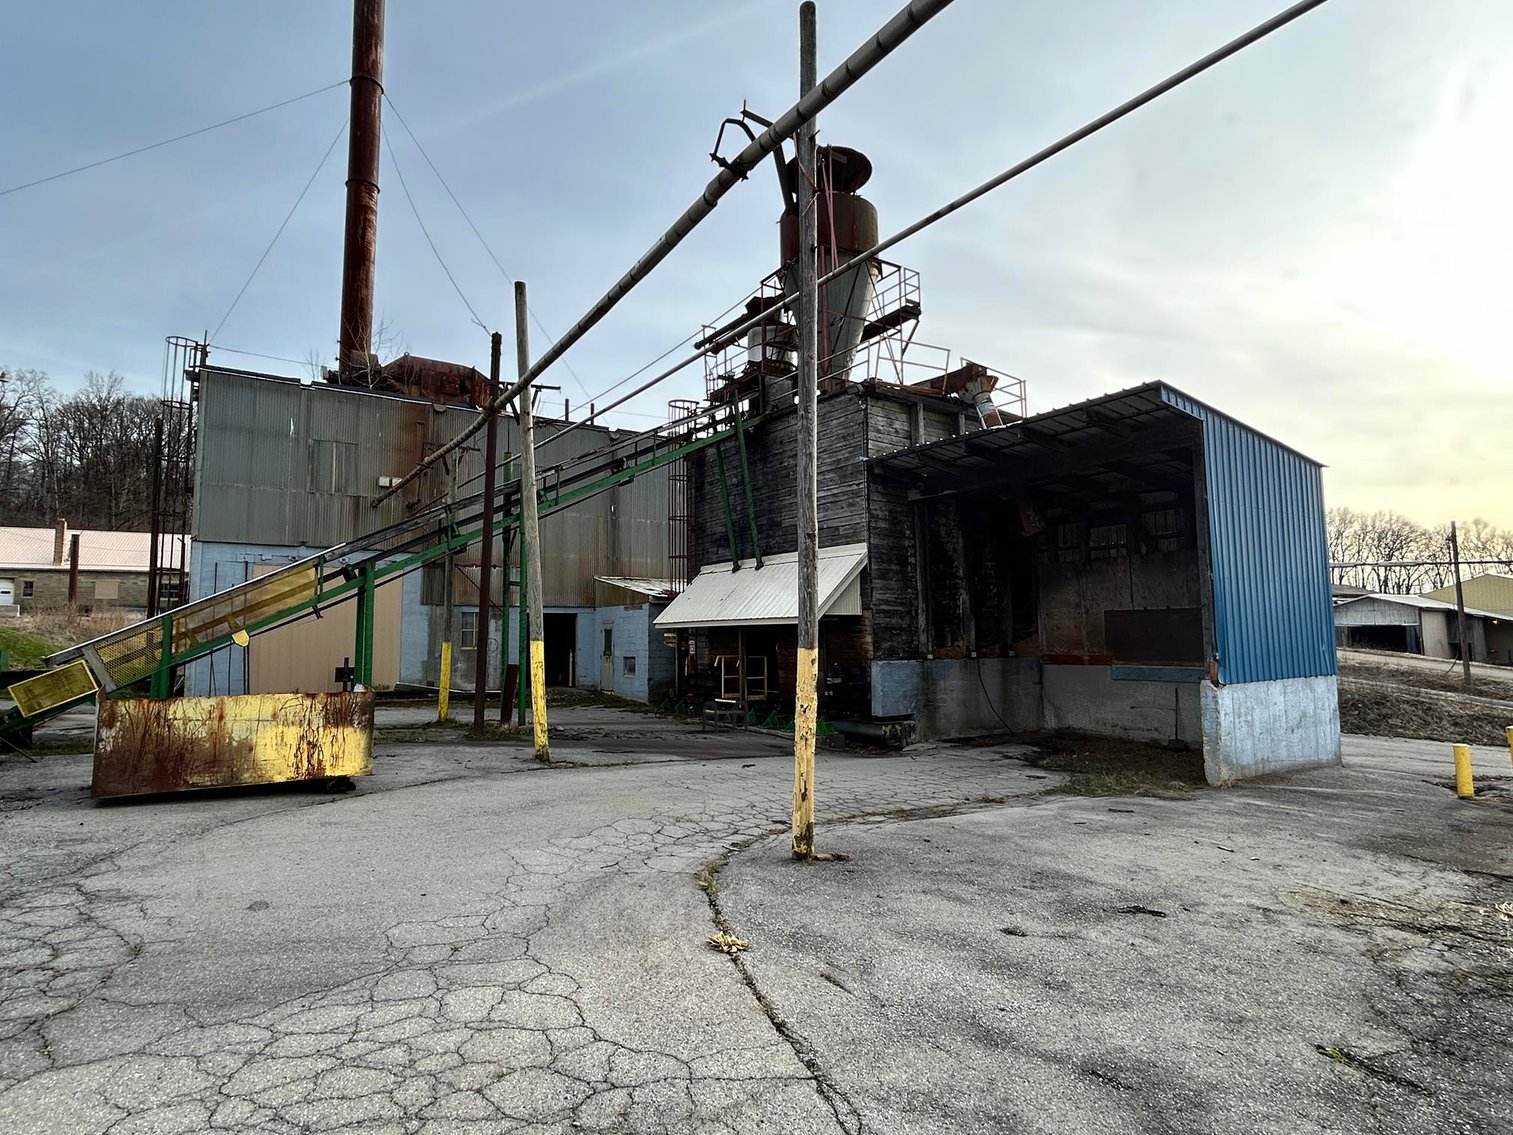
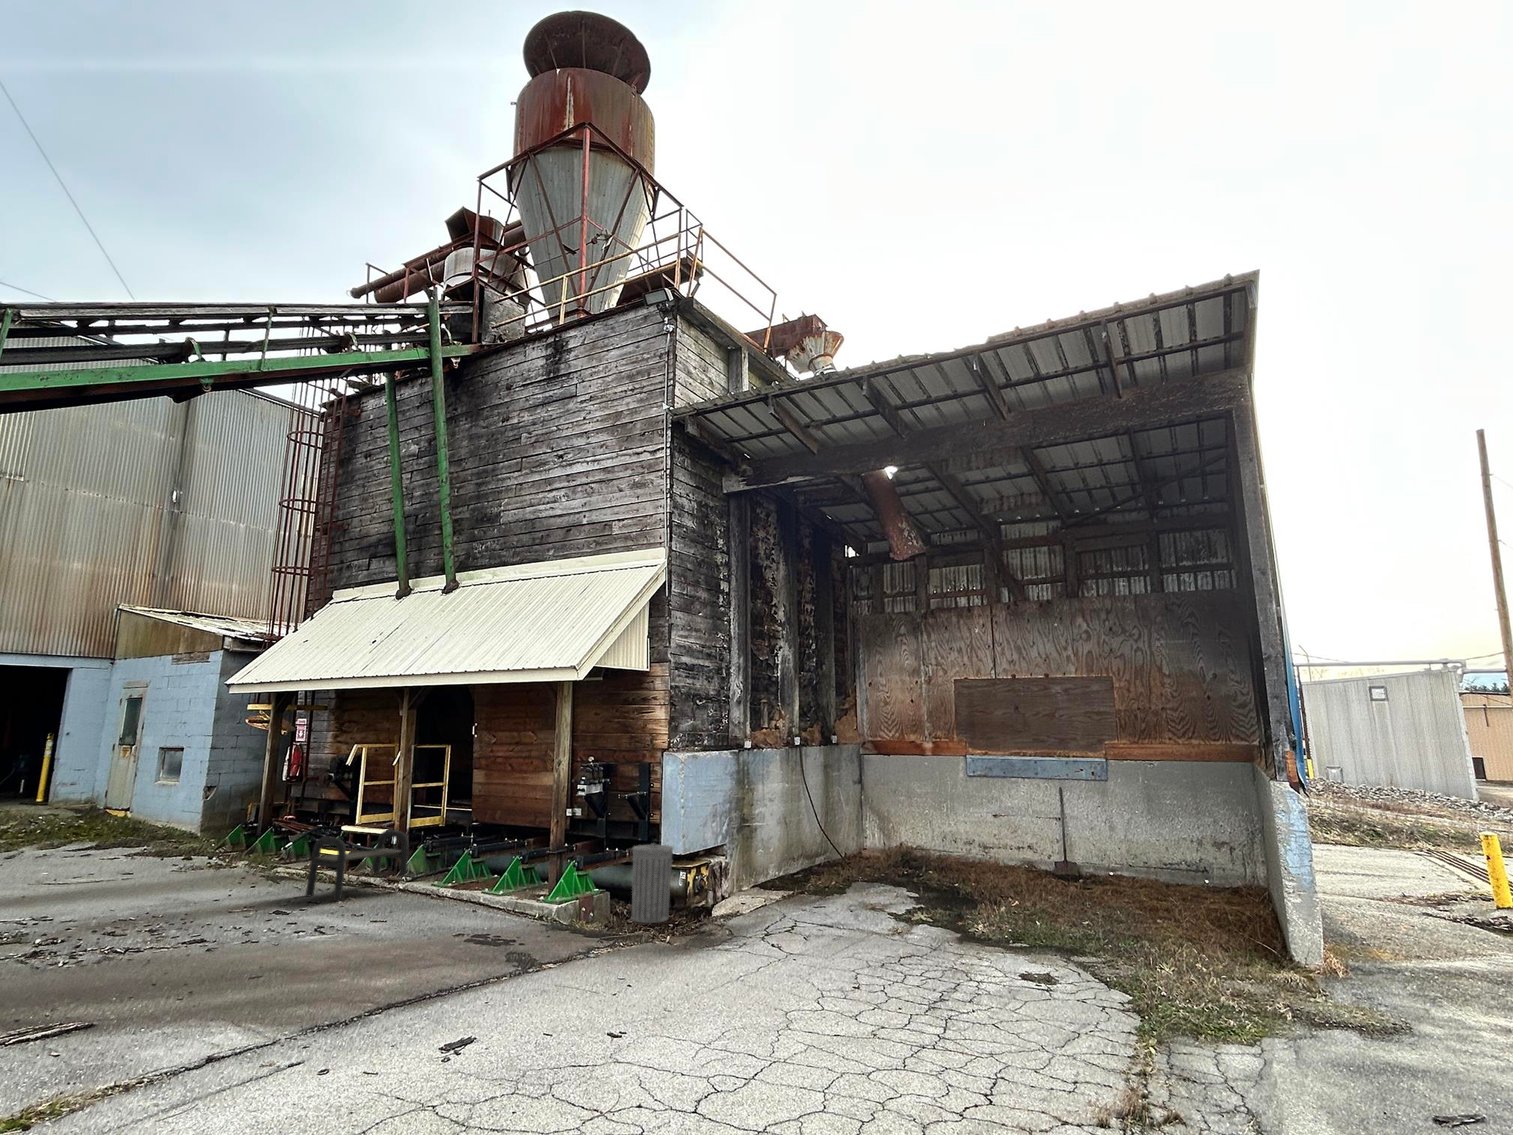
trash can: none [853,709,875,750] -> present [632,843,673,923]

